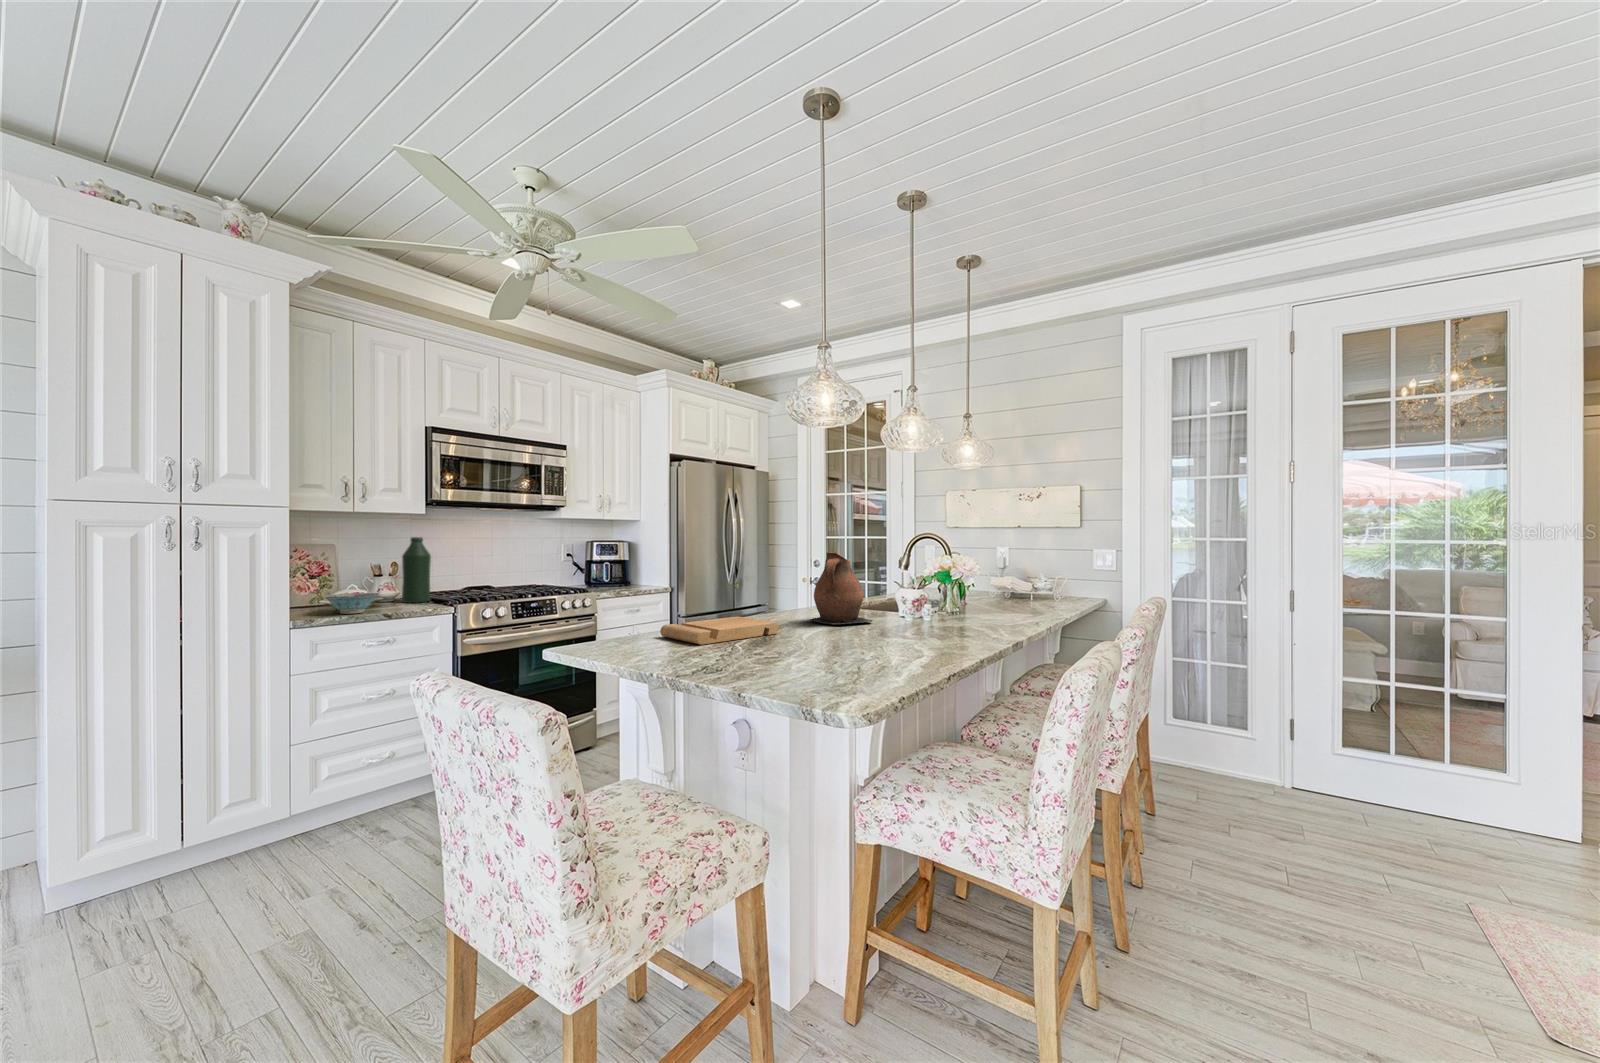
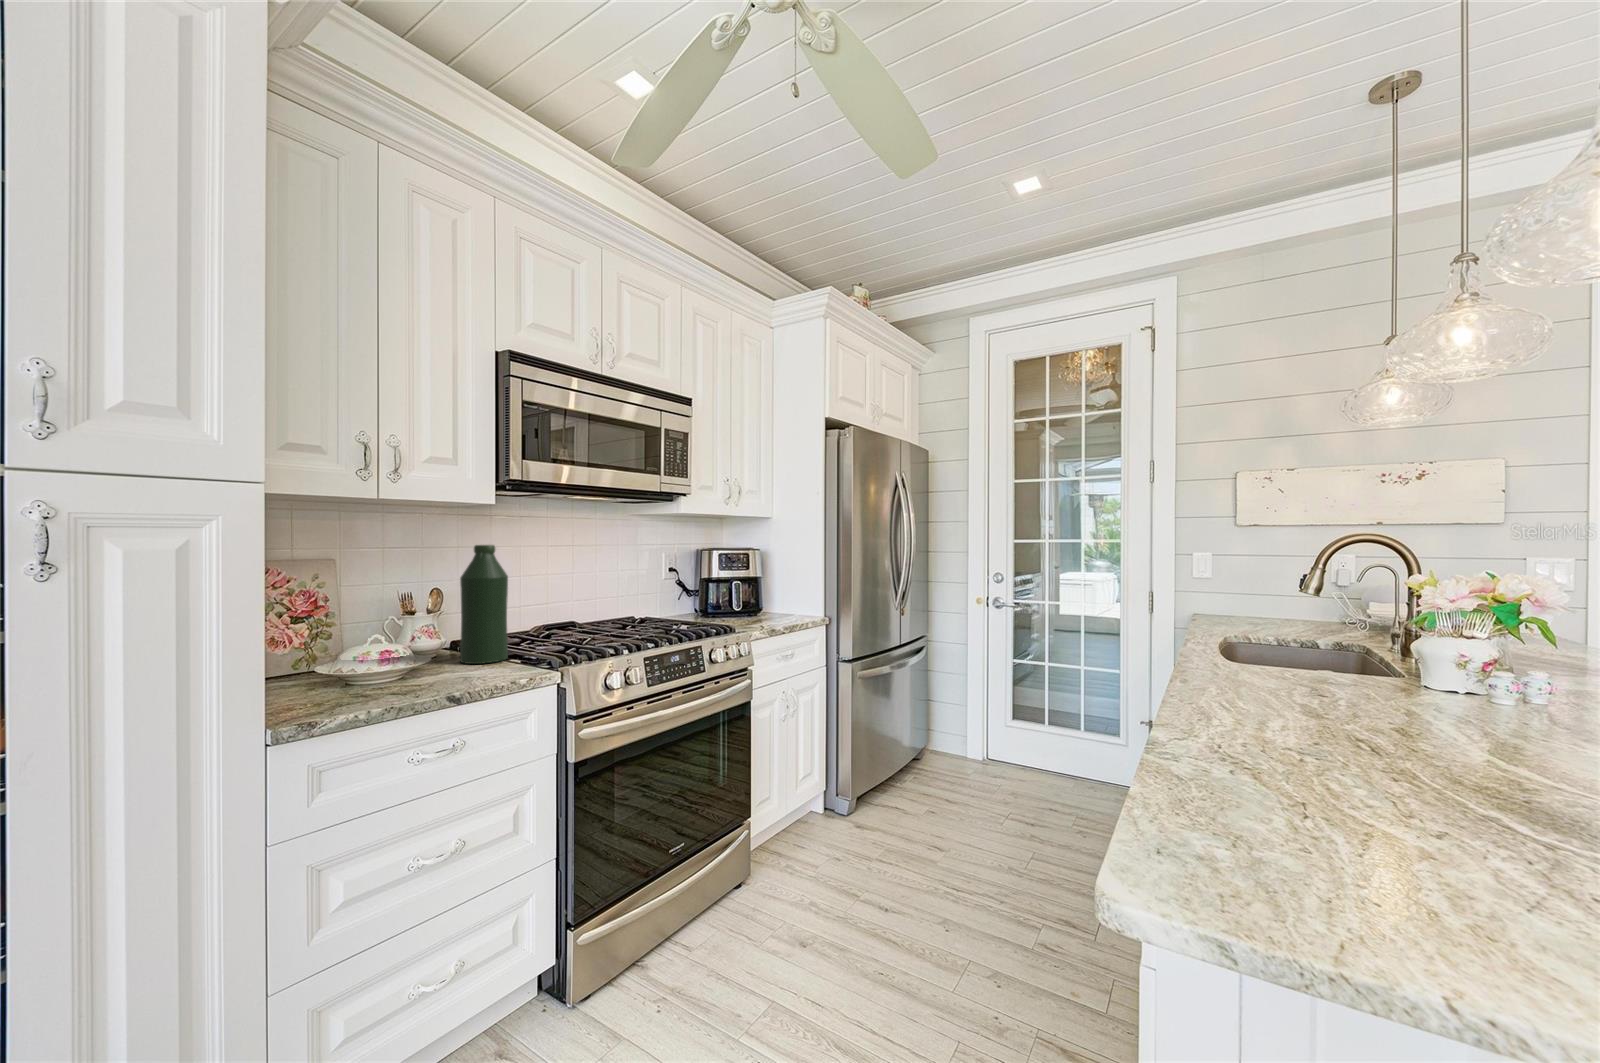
ceramic pitcher: present [810,552,873,625] -> none [1342,572,1512,729]
ceramic bowl: present [324,593,379,614] -> none [331,653,437,700]
cutting board: present [660,616,779,645] -> none [1247,717,1481,843]

